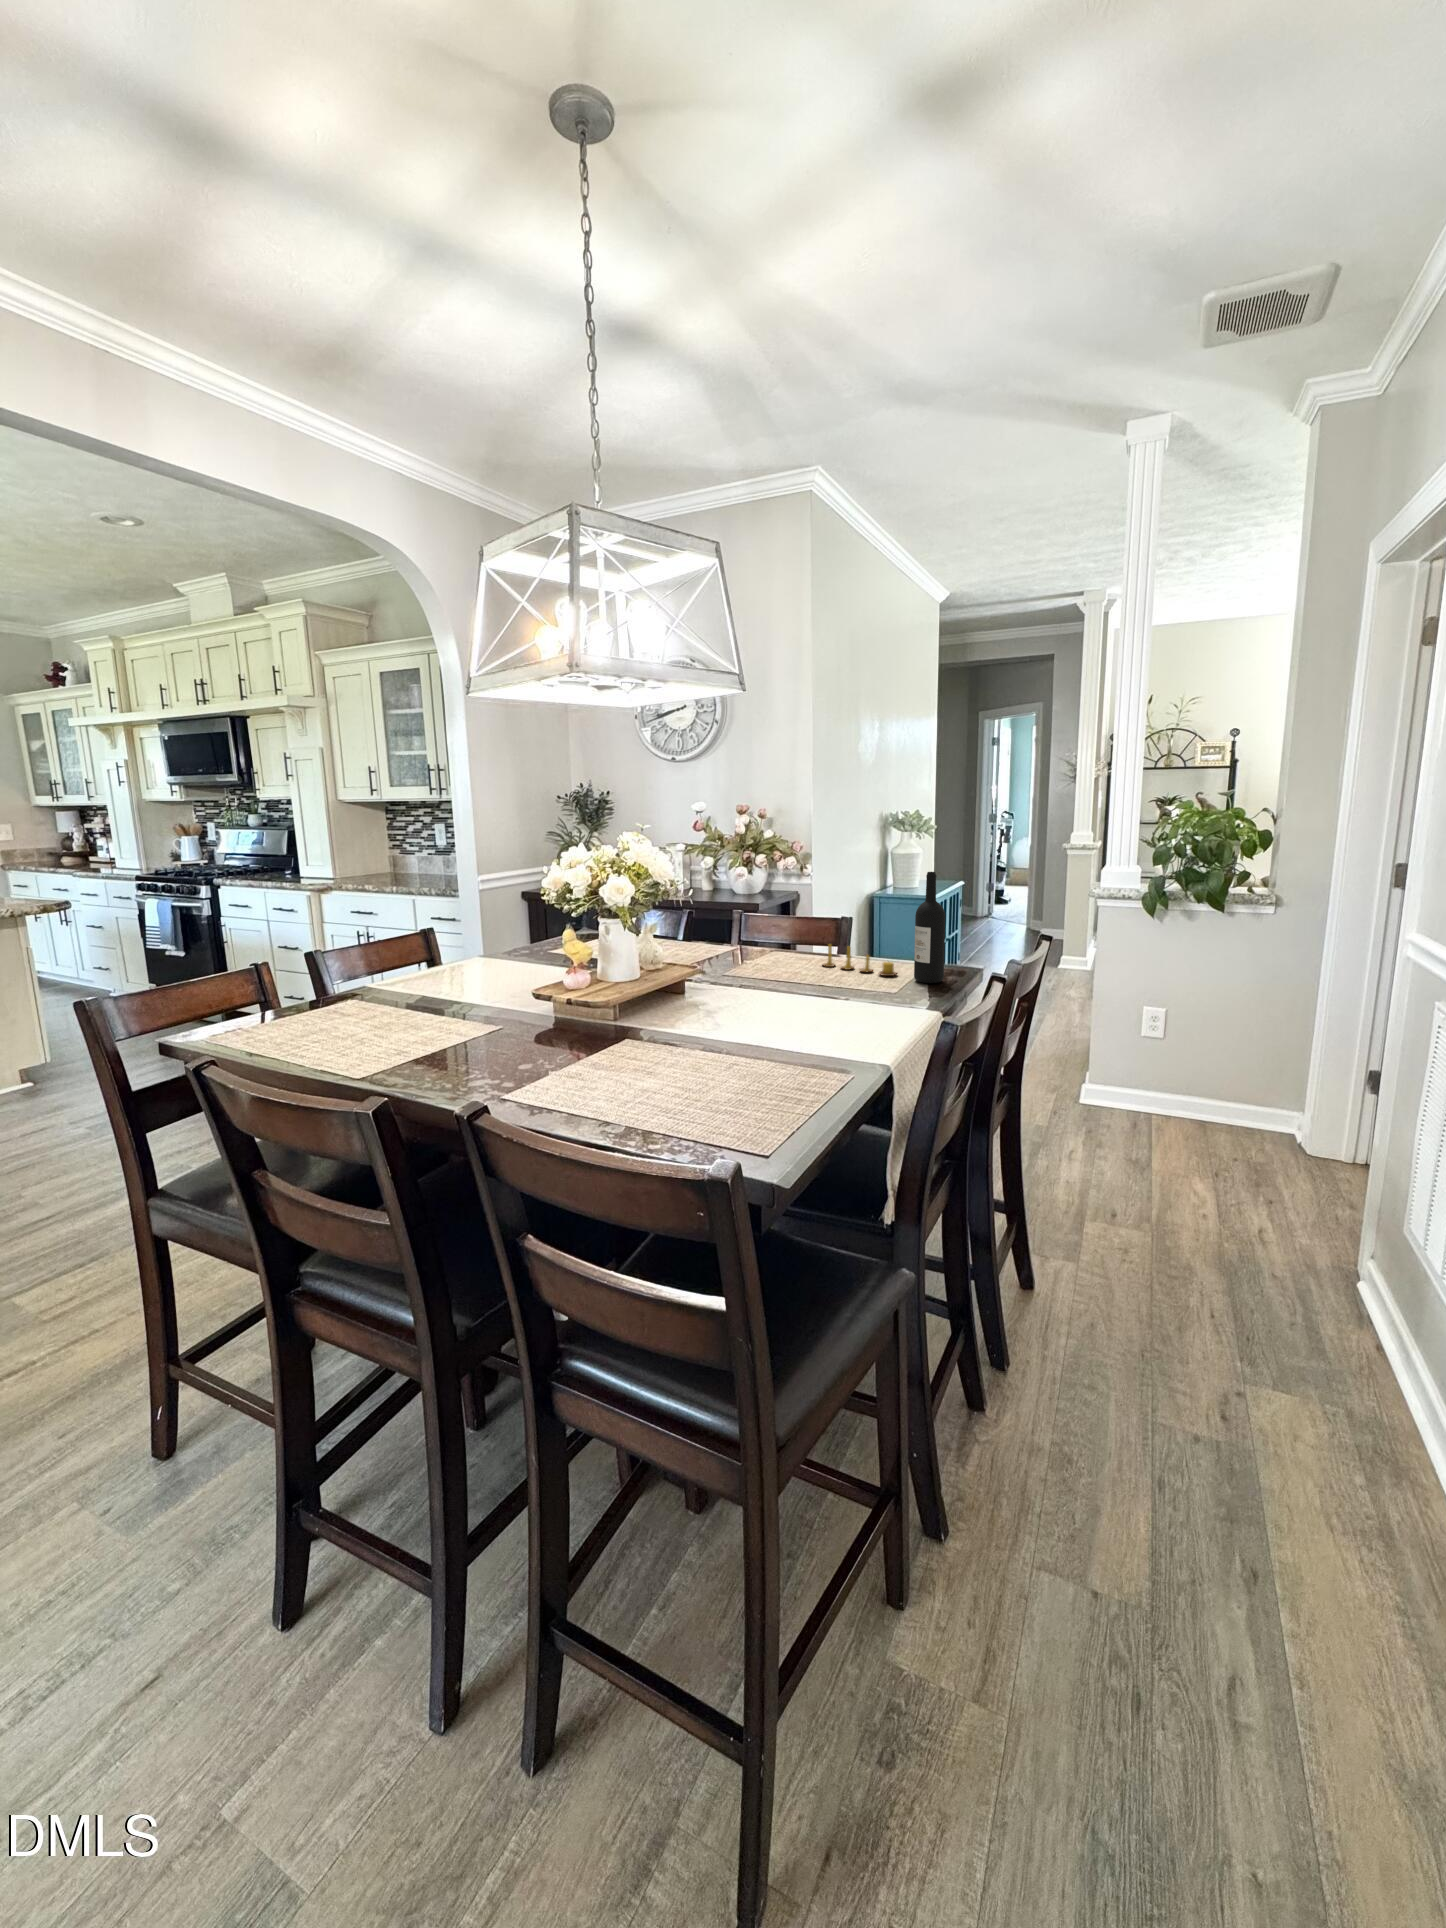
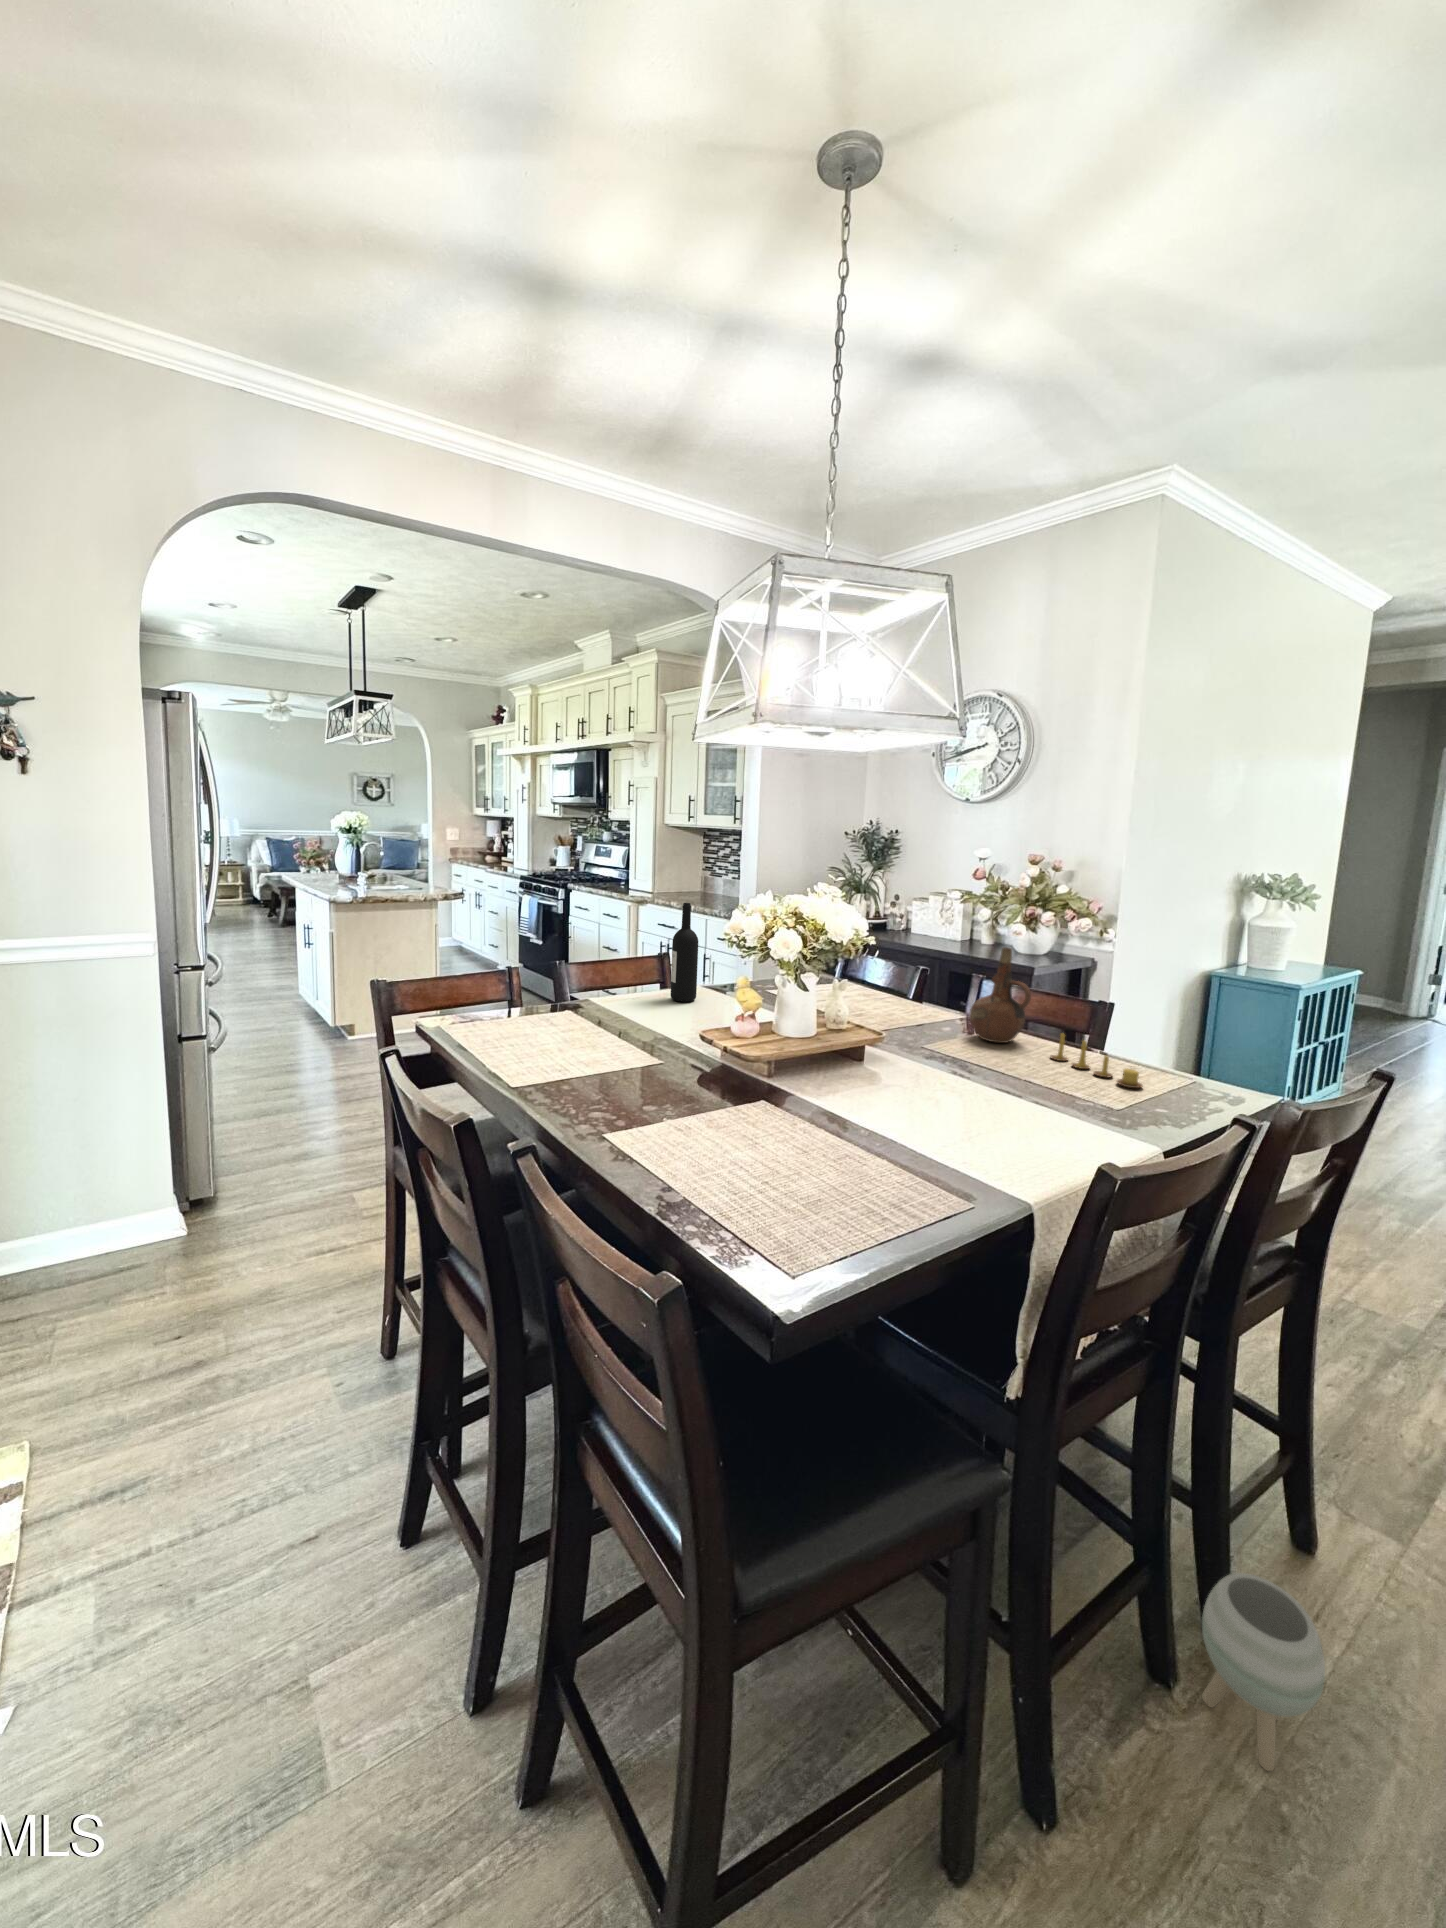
wine bottle: present [914,872,945,983] -> present [671,903,698,1002]
ceramic pitcher: none [751,879,798,961] -> present [970,947,1031,1043]
planter: none [1002,1292,1077,1414] -> present [1202,1573,1325,1771]

